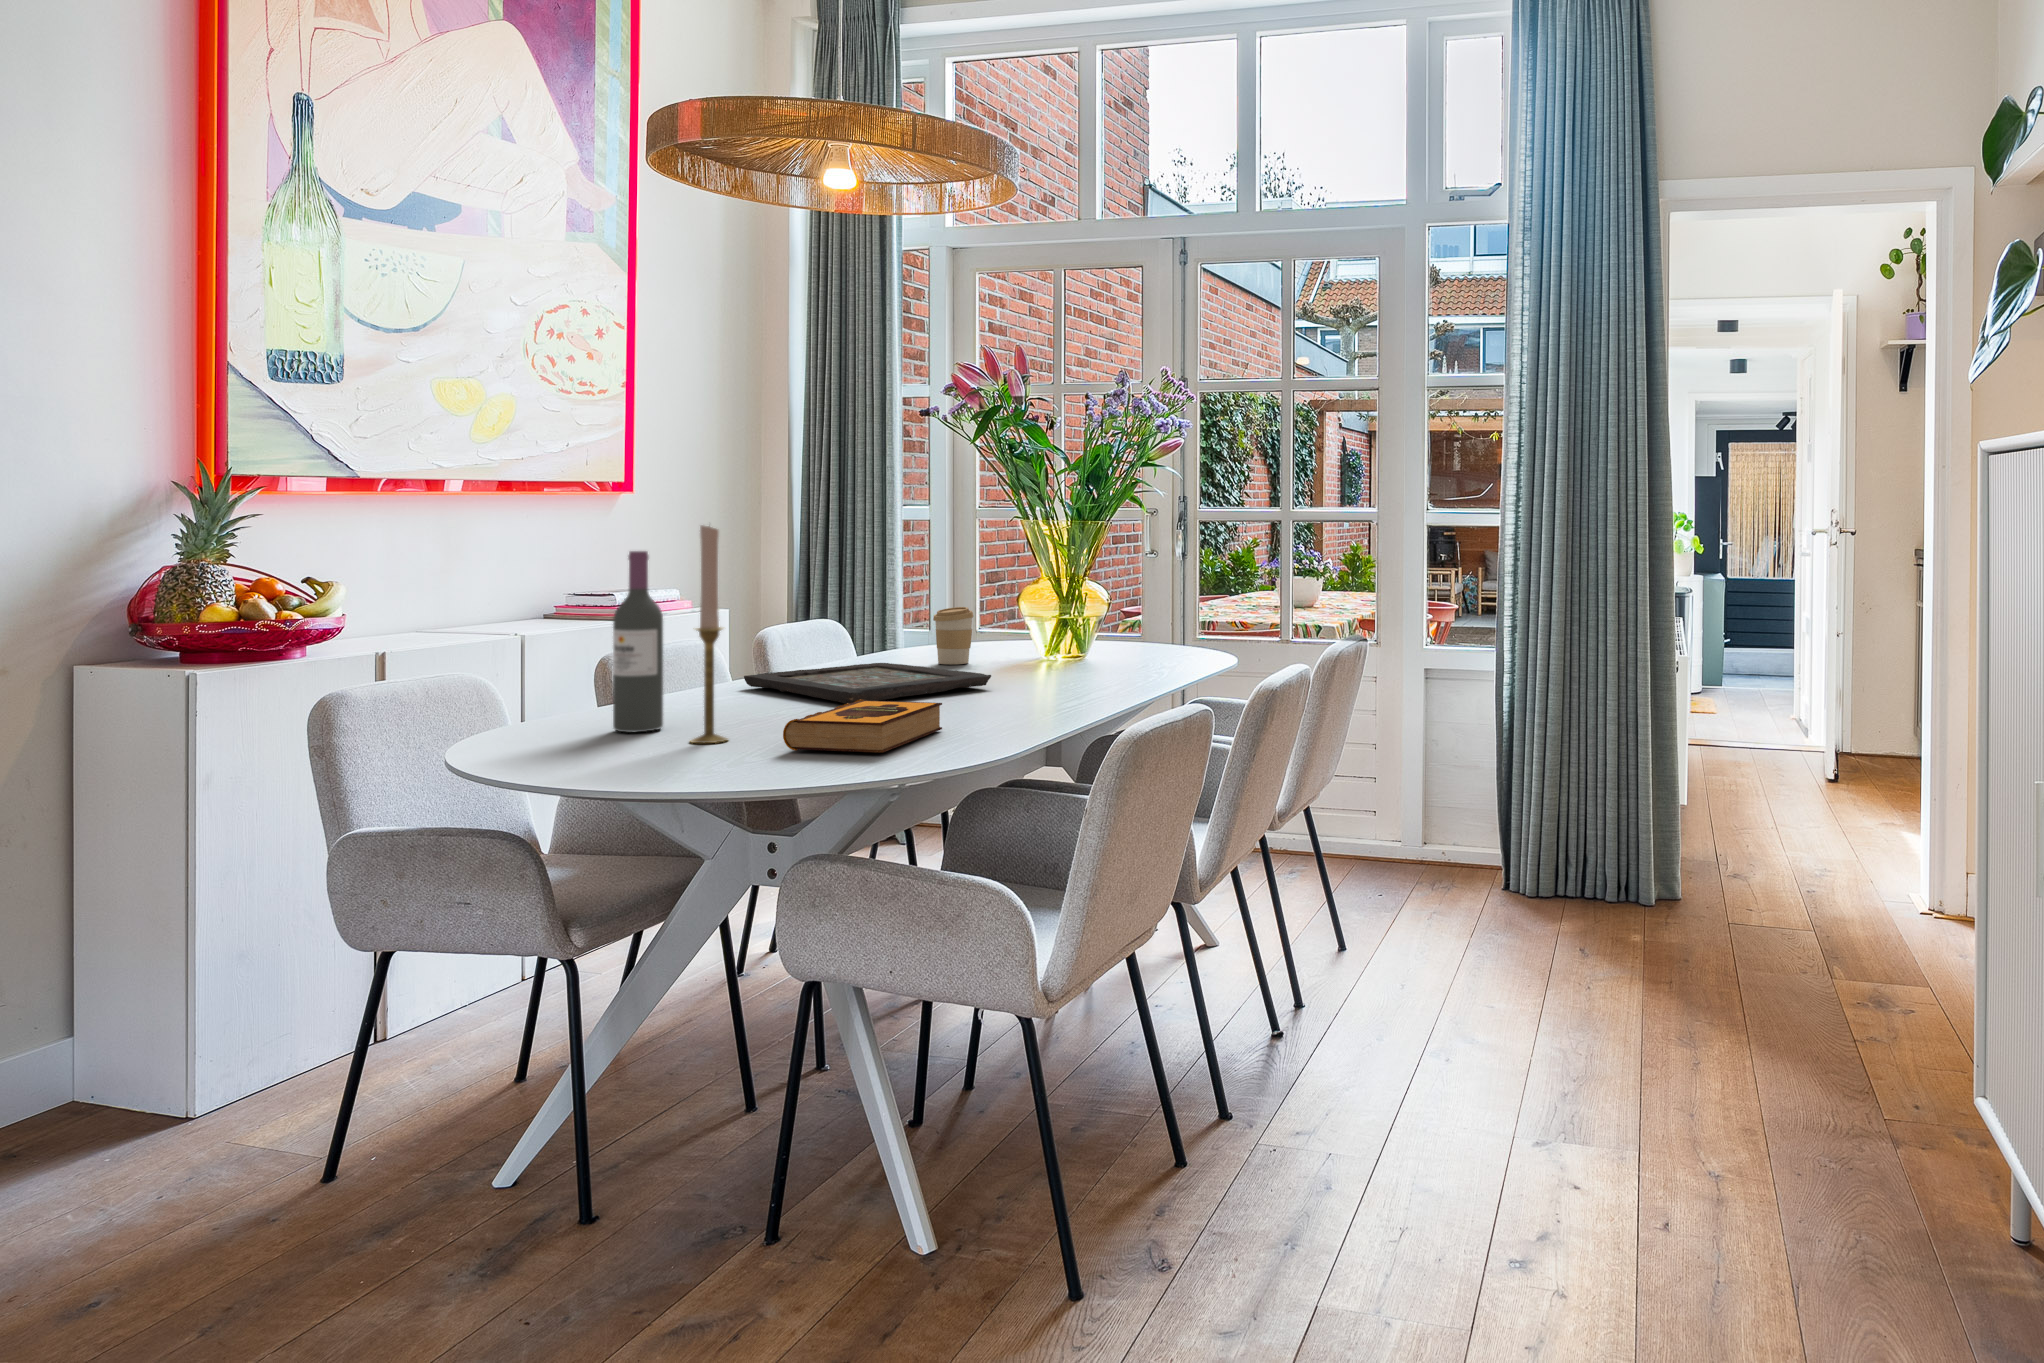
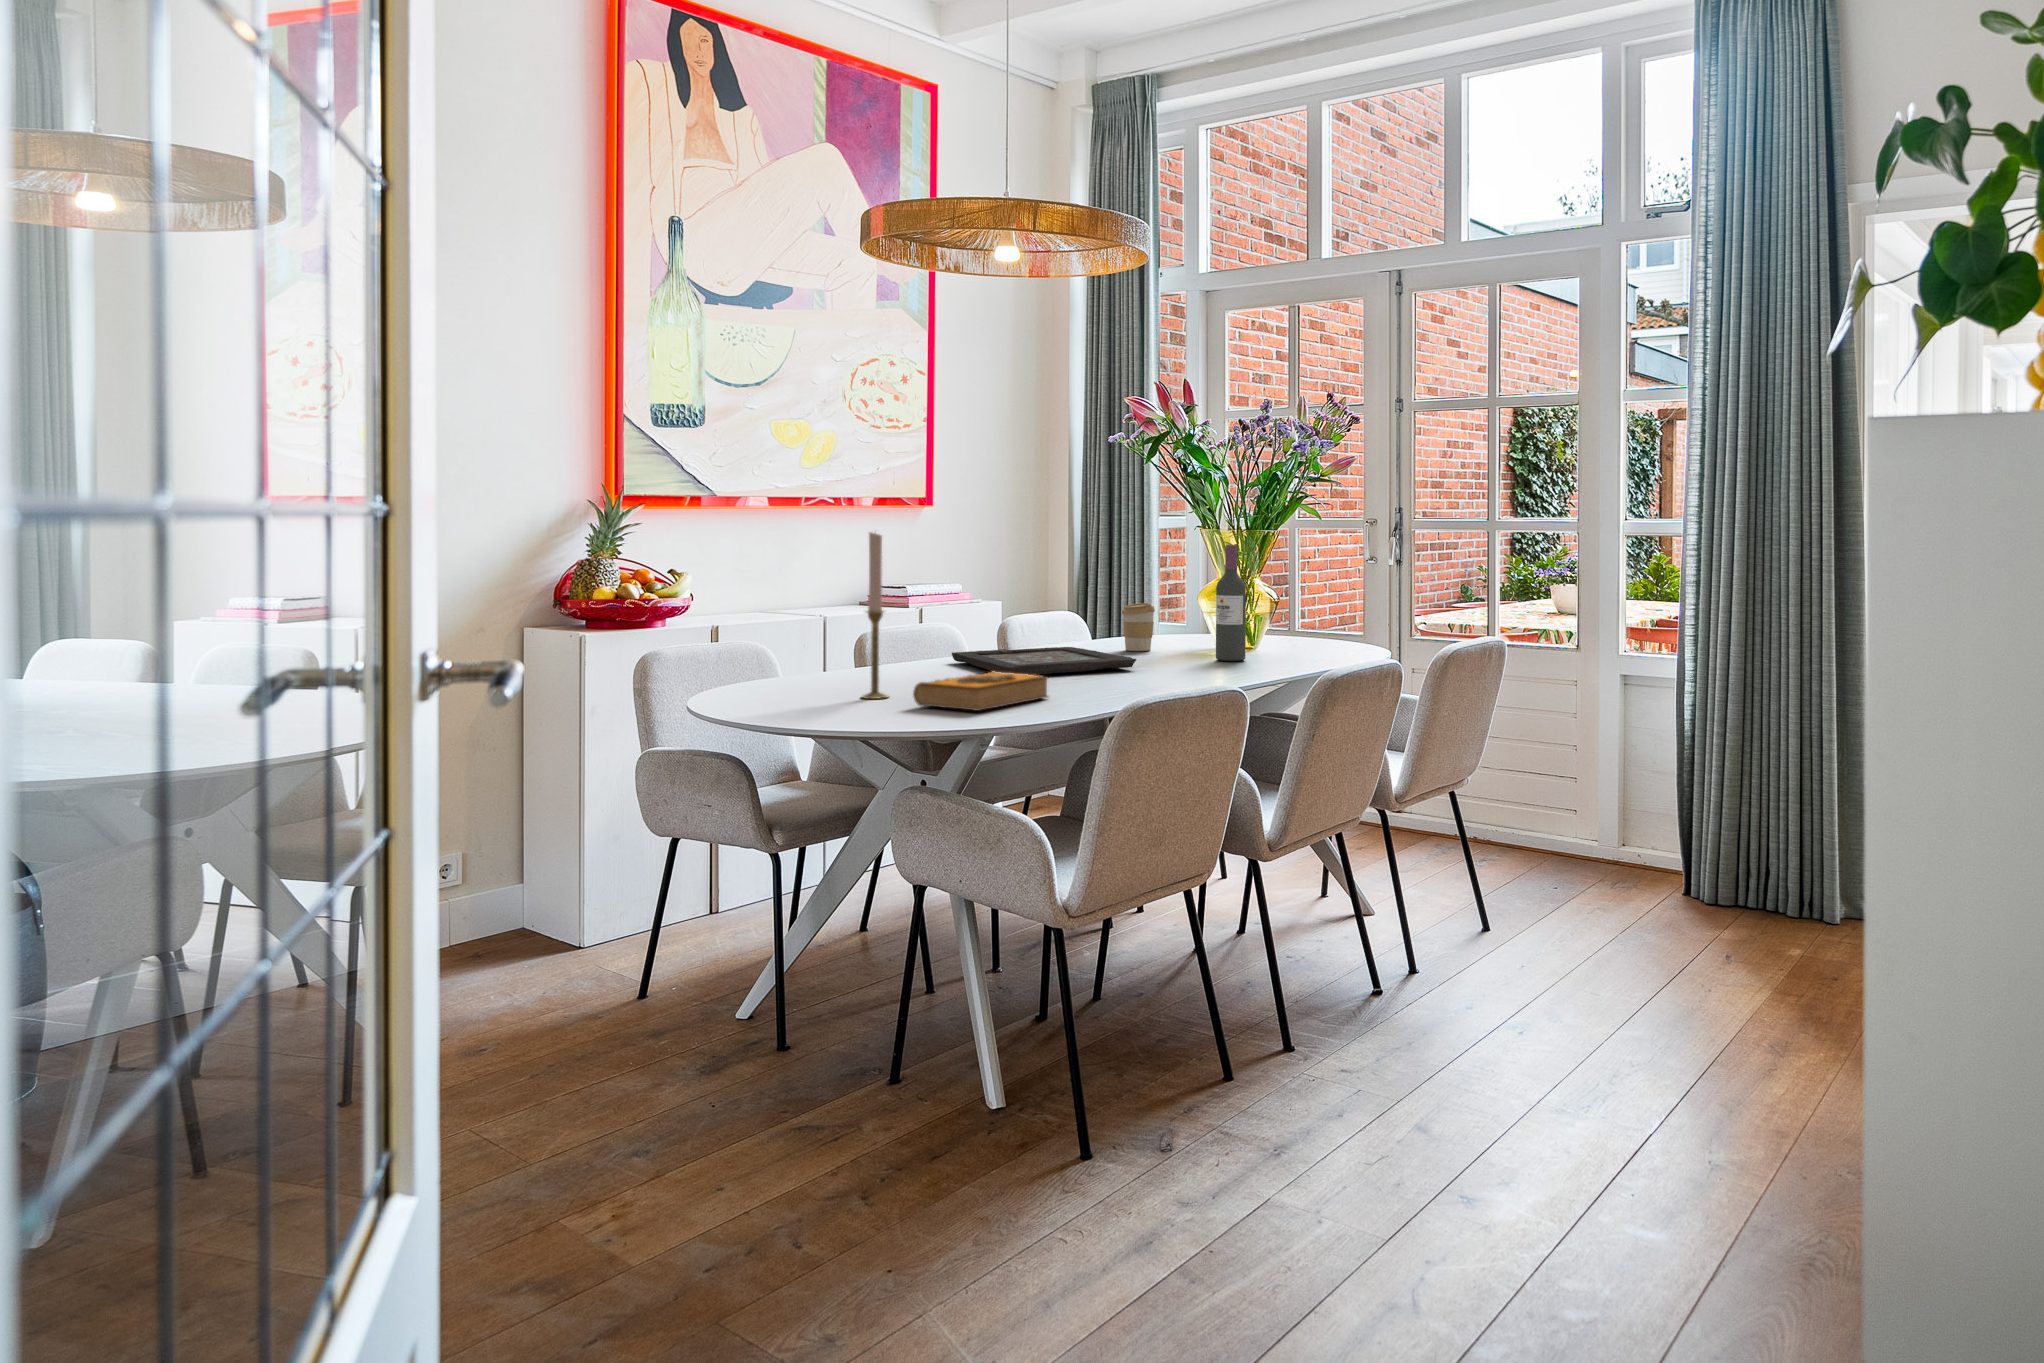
wine bottle: present [613,551,663,732] -> present [1216,545,1246,661]

